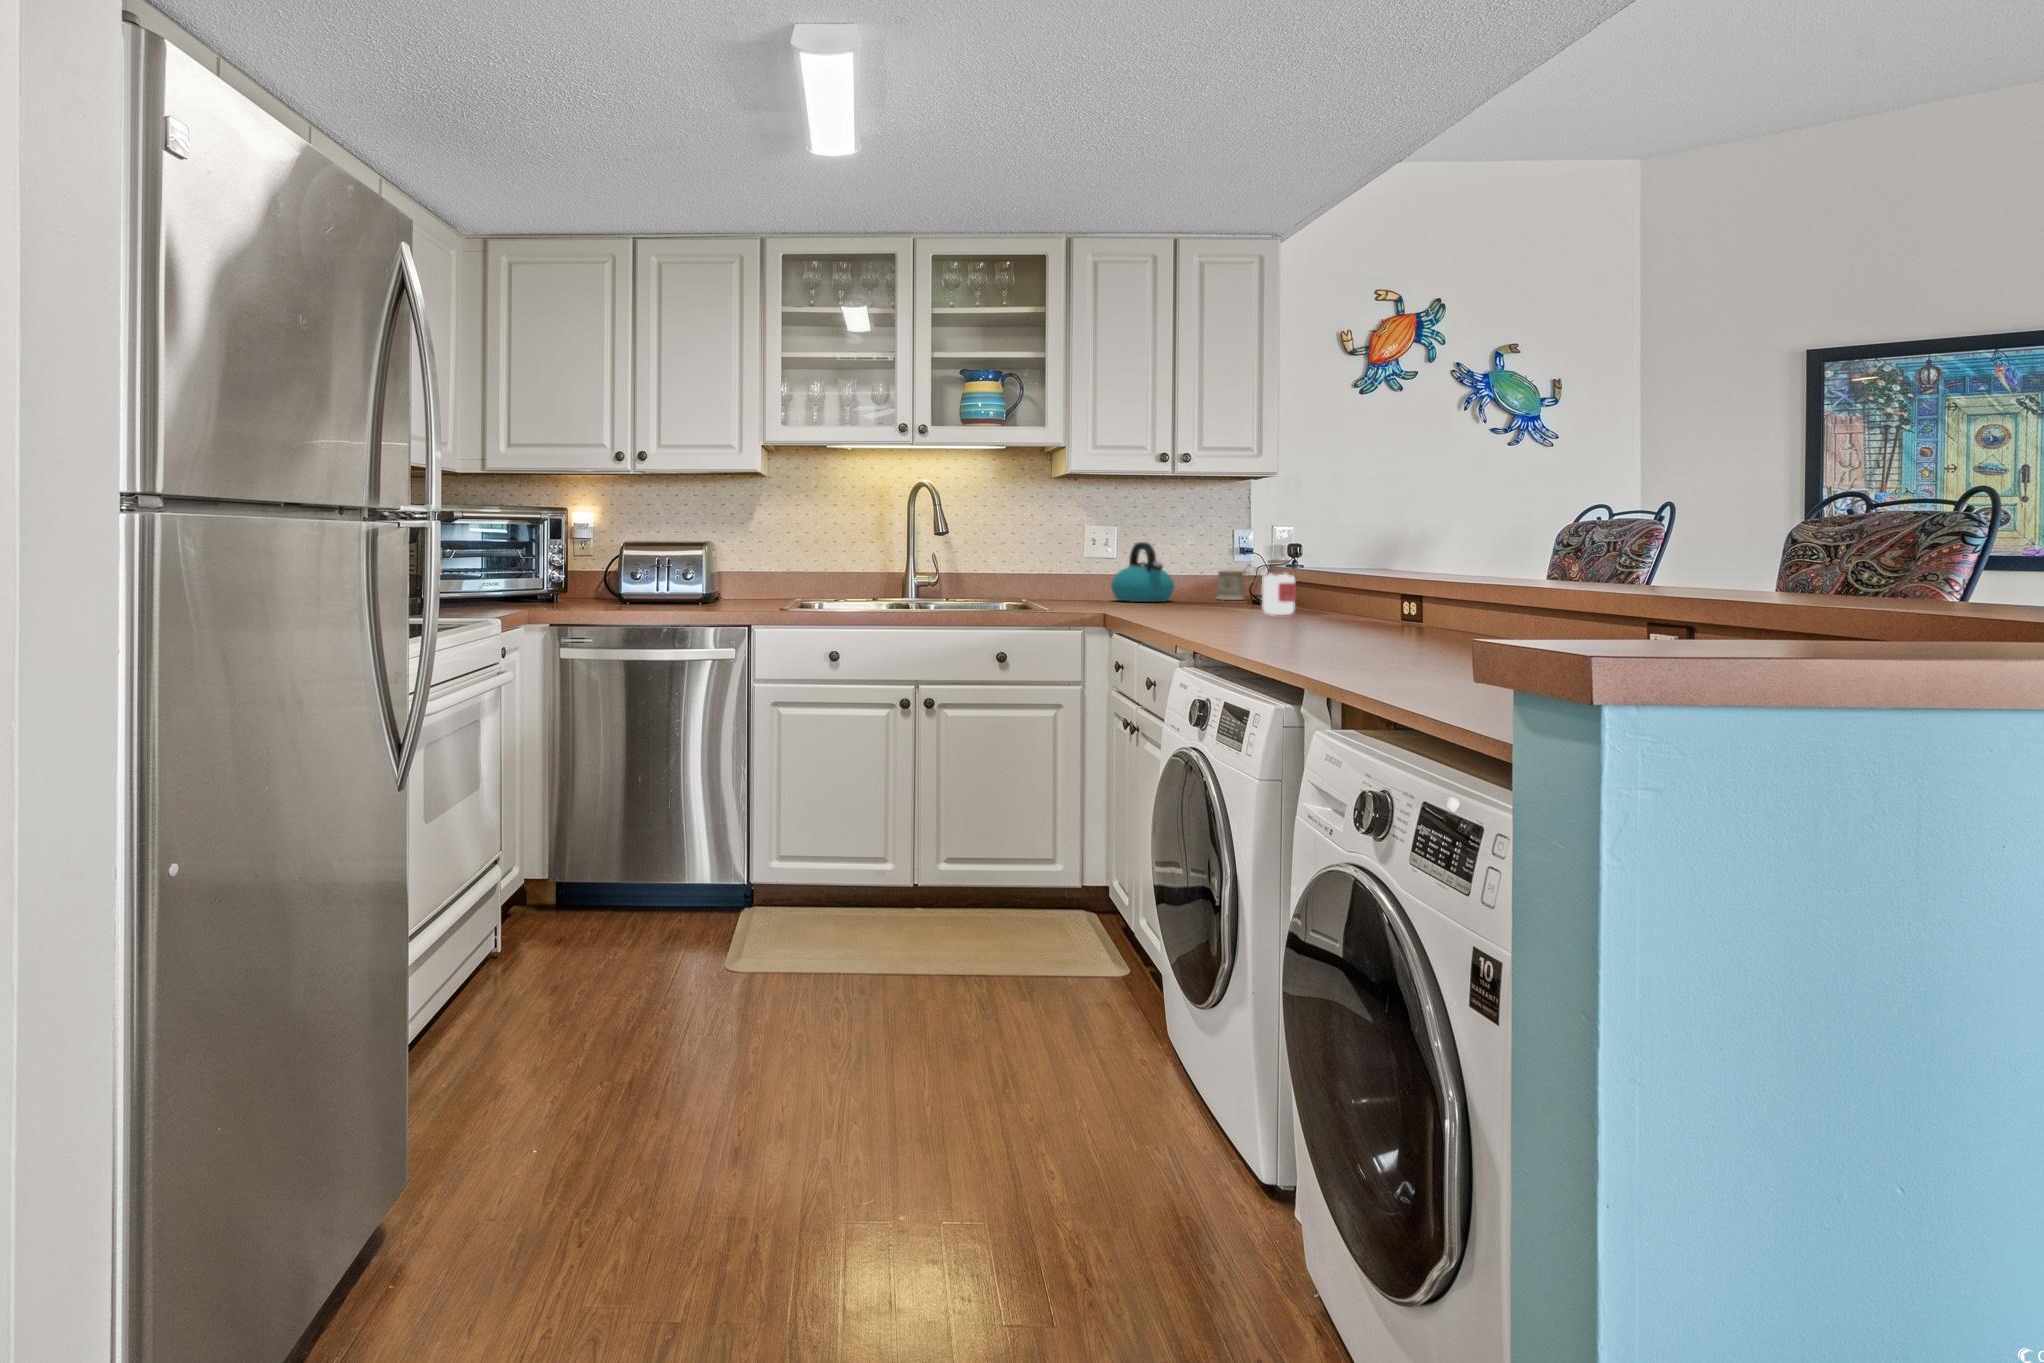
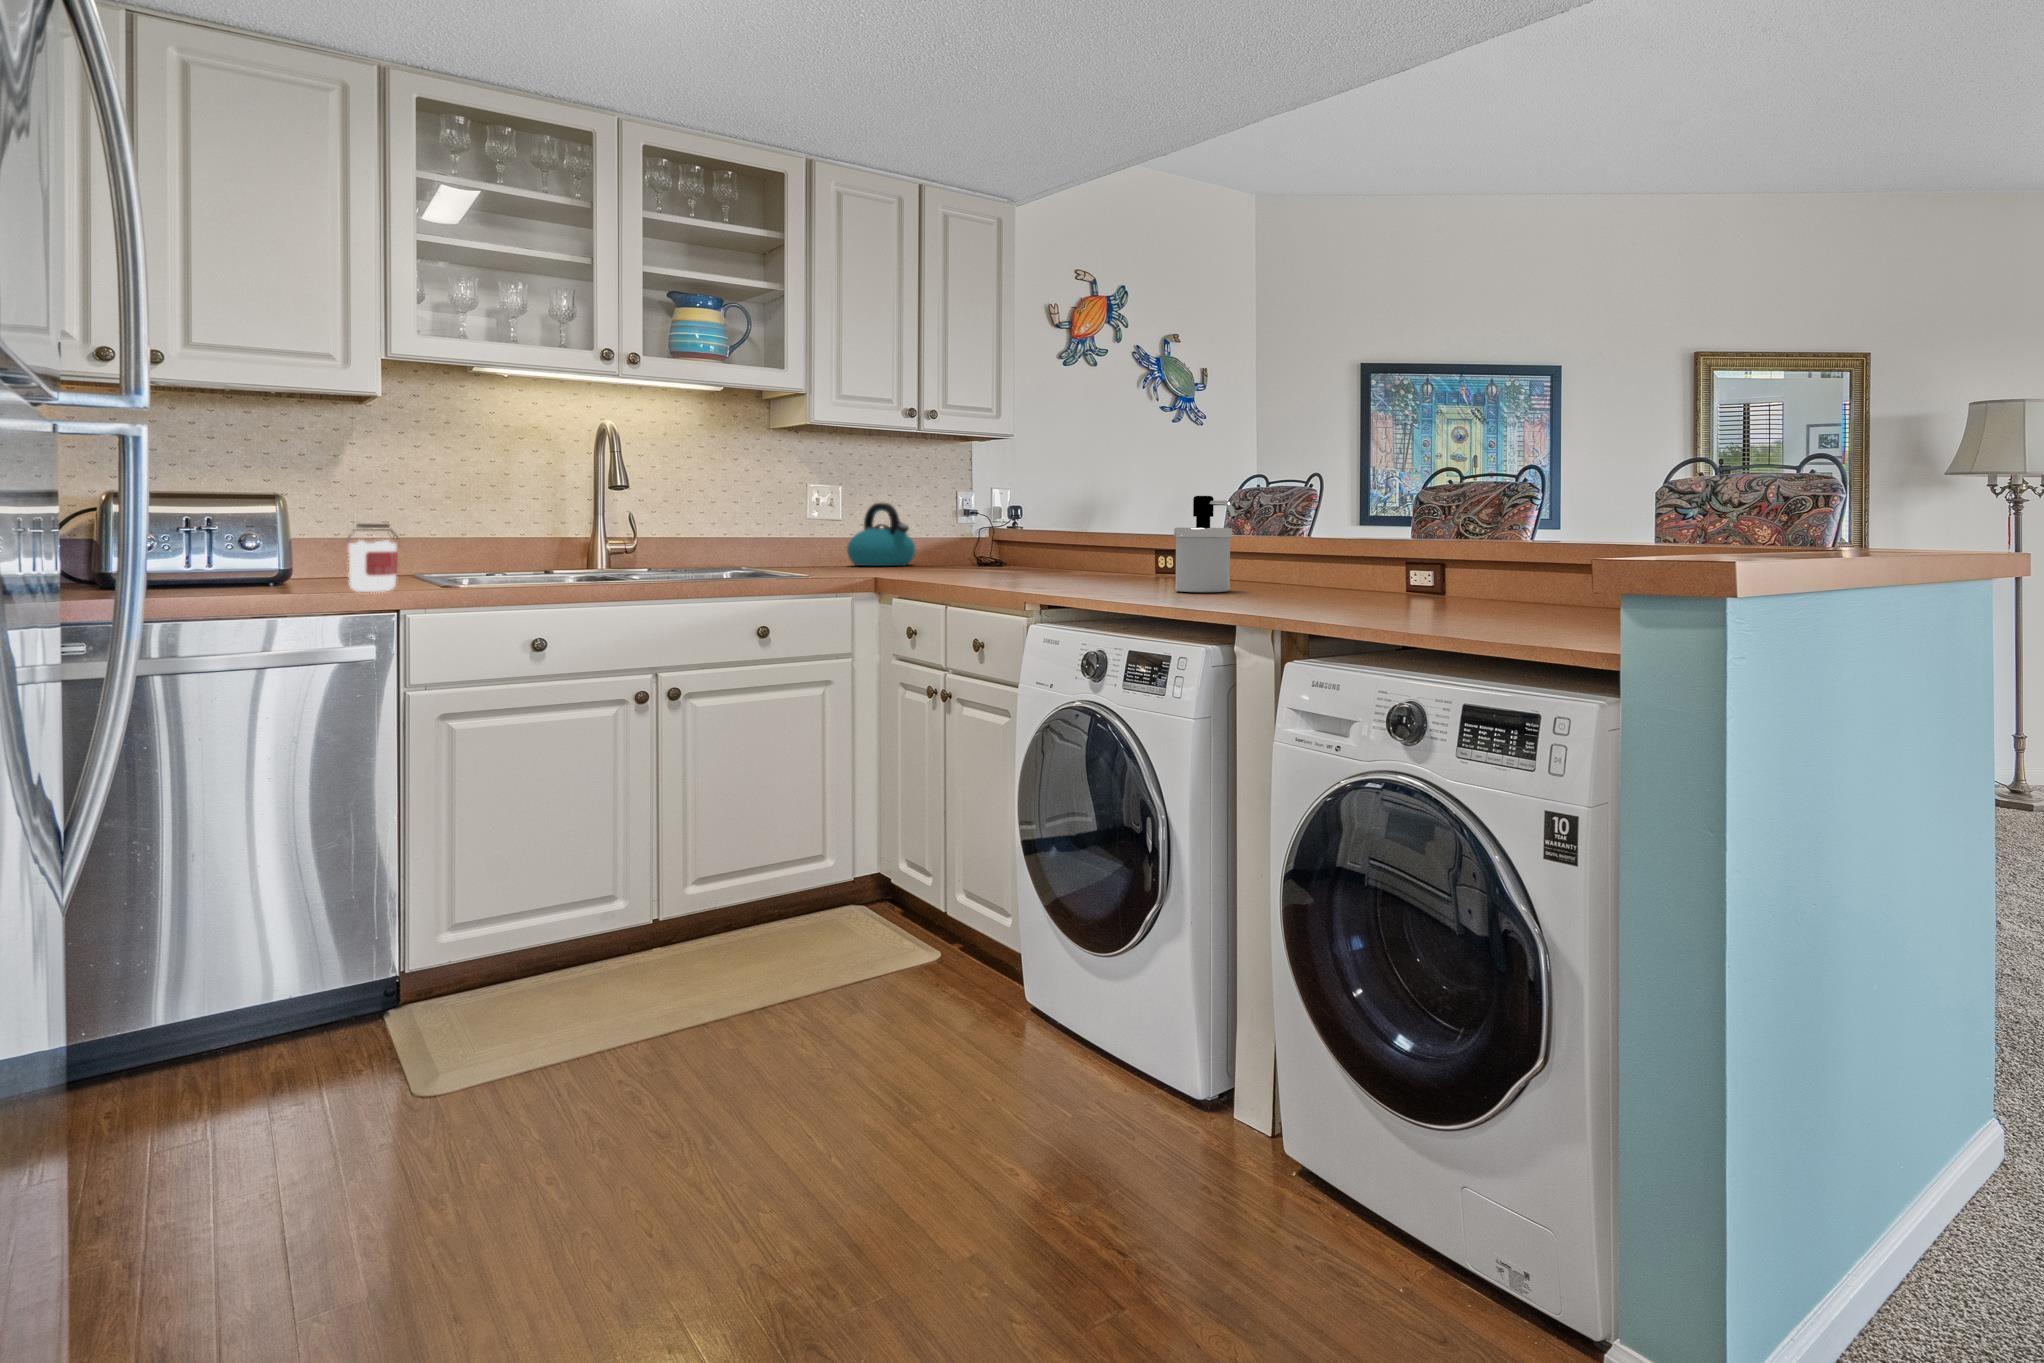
soap dispenser: none [1318,544,1387,648] -> present [1174,496,1236,592]
jar: present [1262,560,1296,615] -> present [346,524,398,592]
mug: present [1217,565,1252,600] -> none [950,526,993,562]

